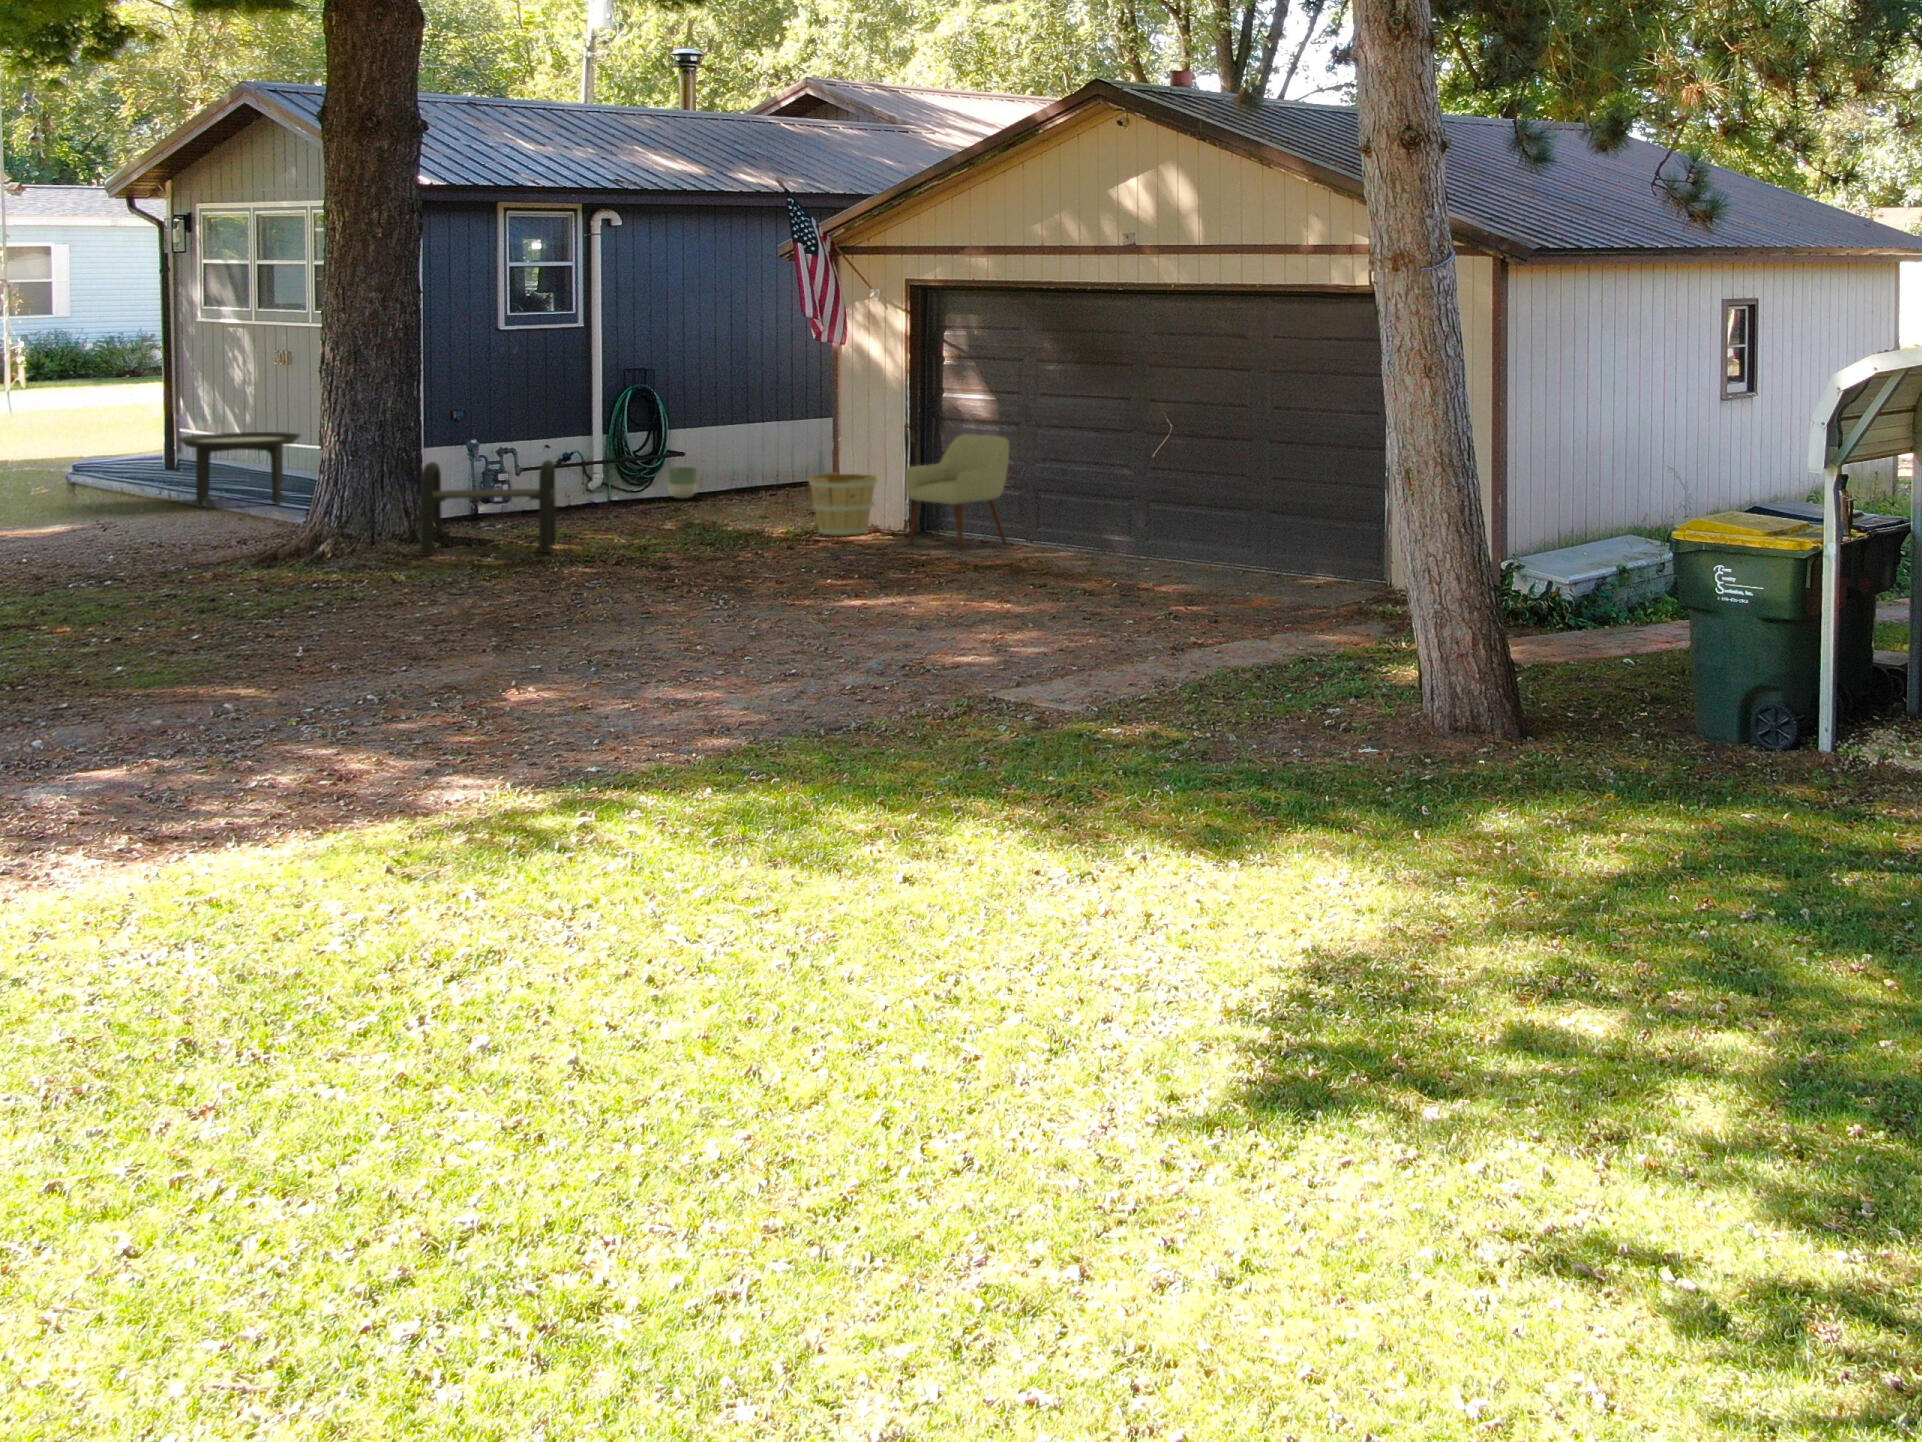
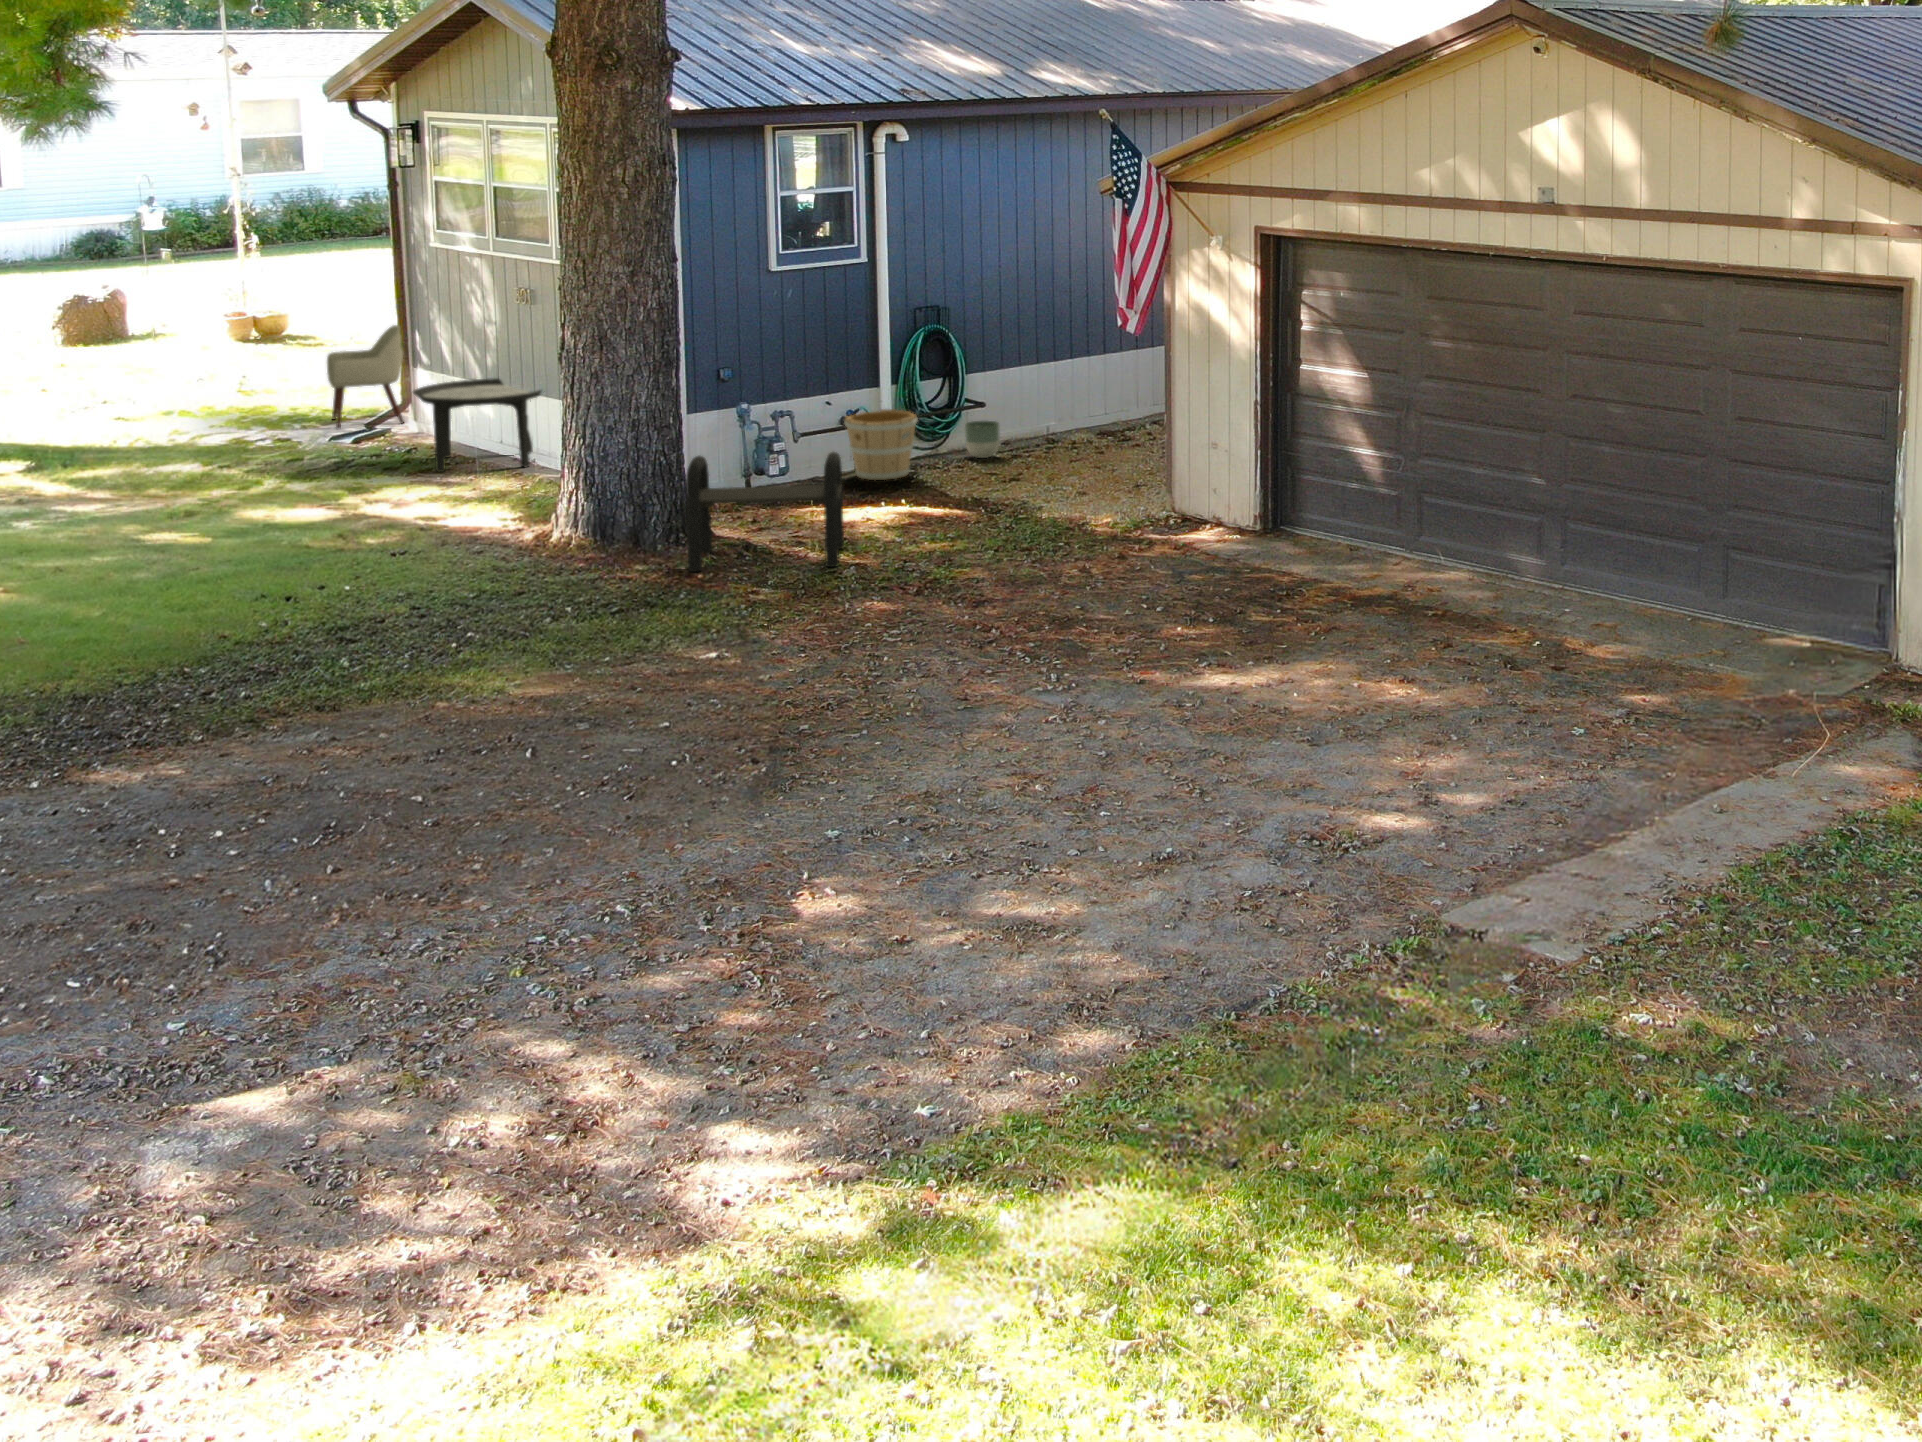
chair: present [905,434,1009,551] -> present [327,325,404,429]
wooden bucket: present [809,472,877,536] -> present [844,409,918,480]

